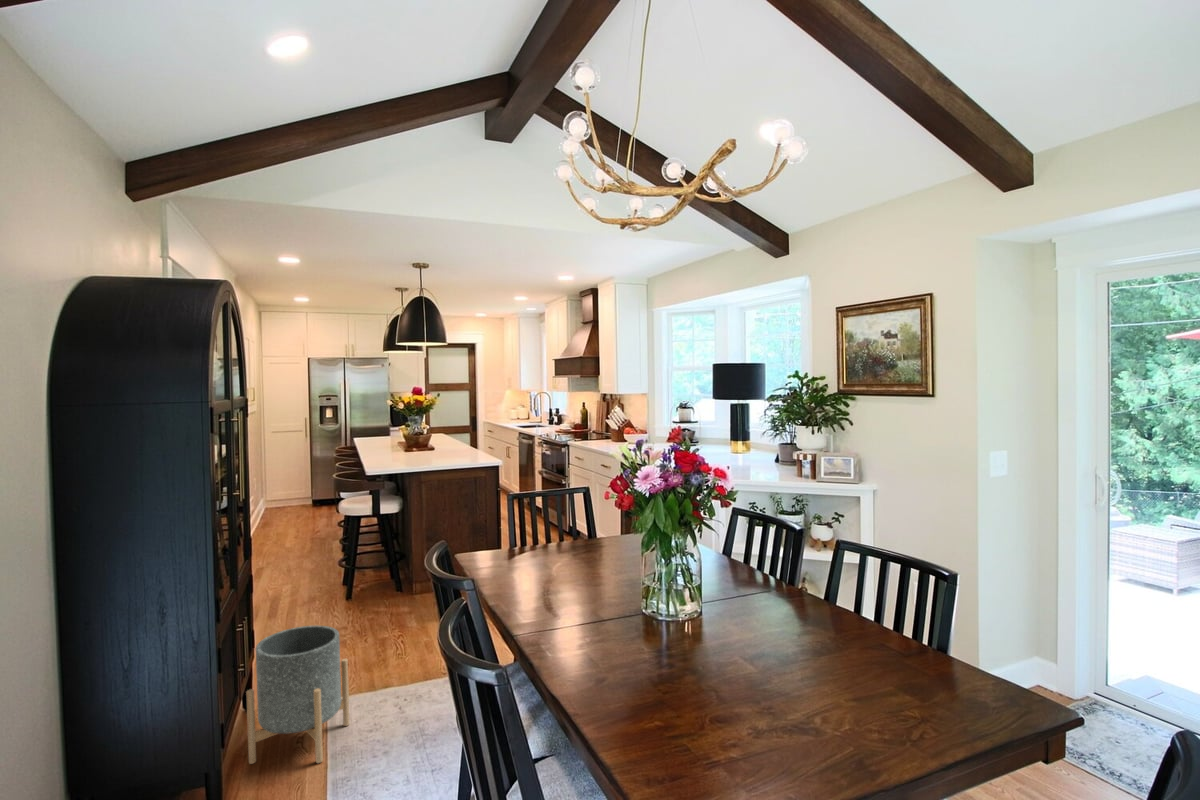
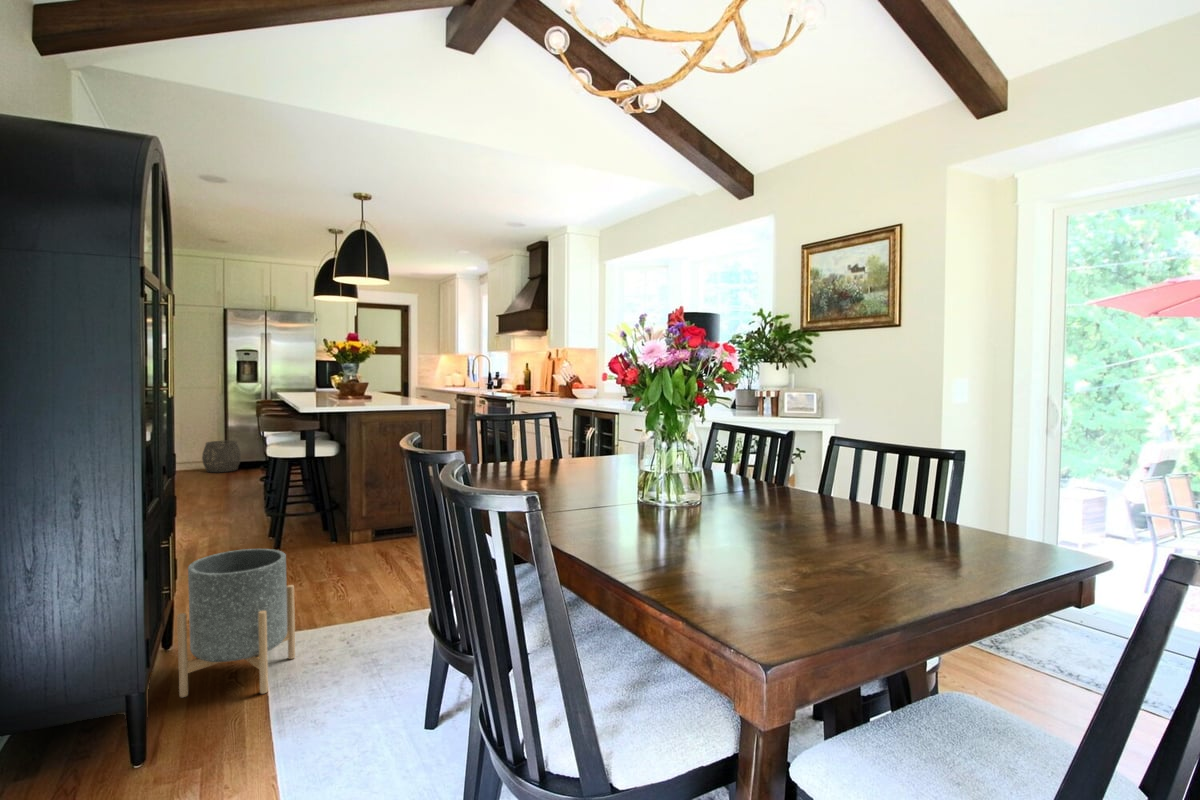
woven basket: none [288,481,323,512] -> present [202,440,241,472]

